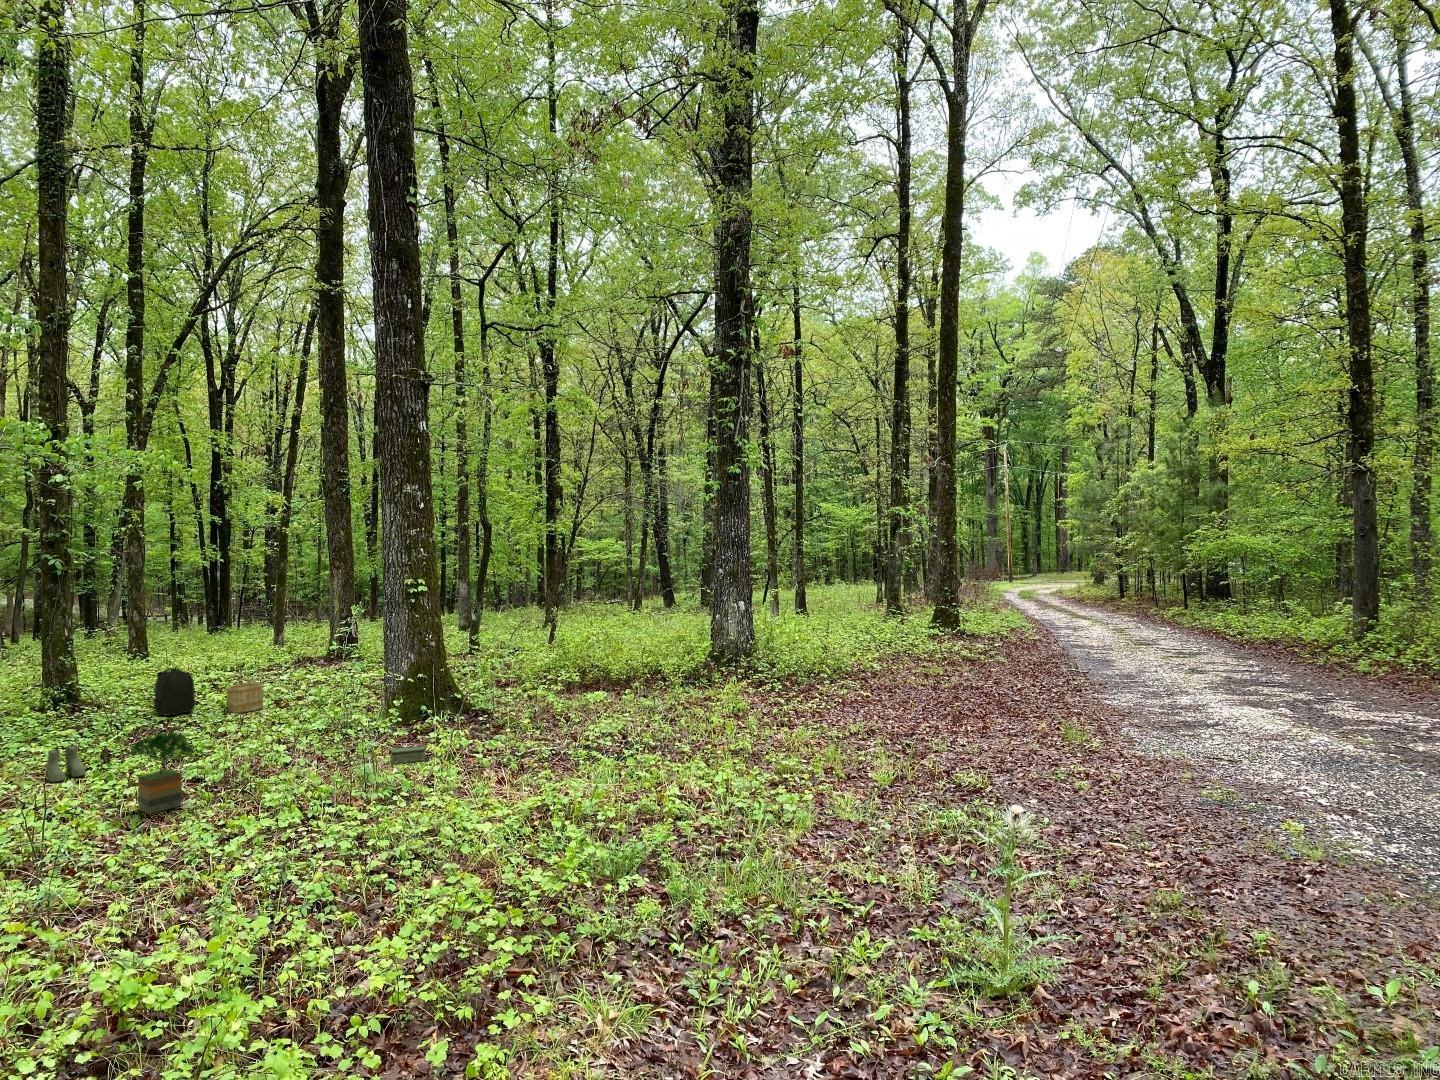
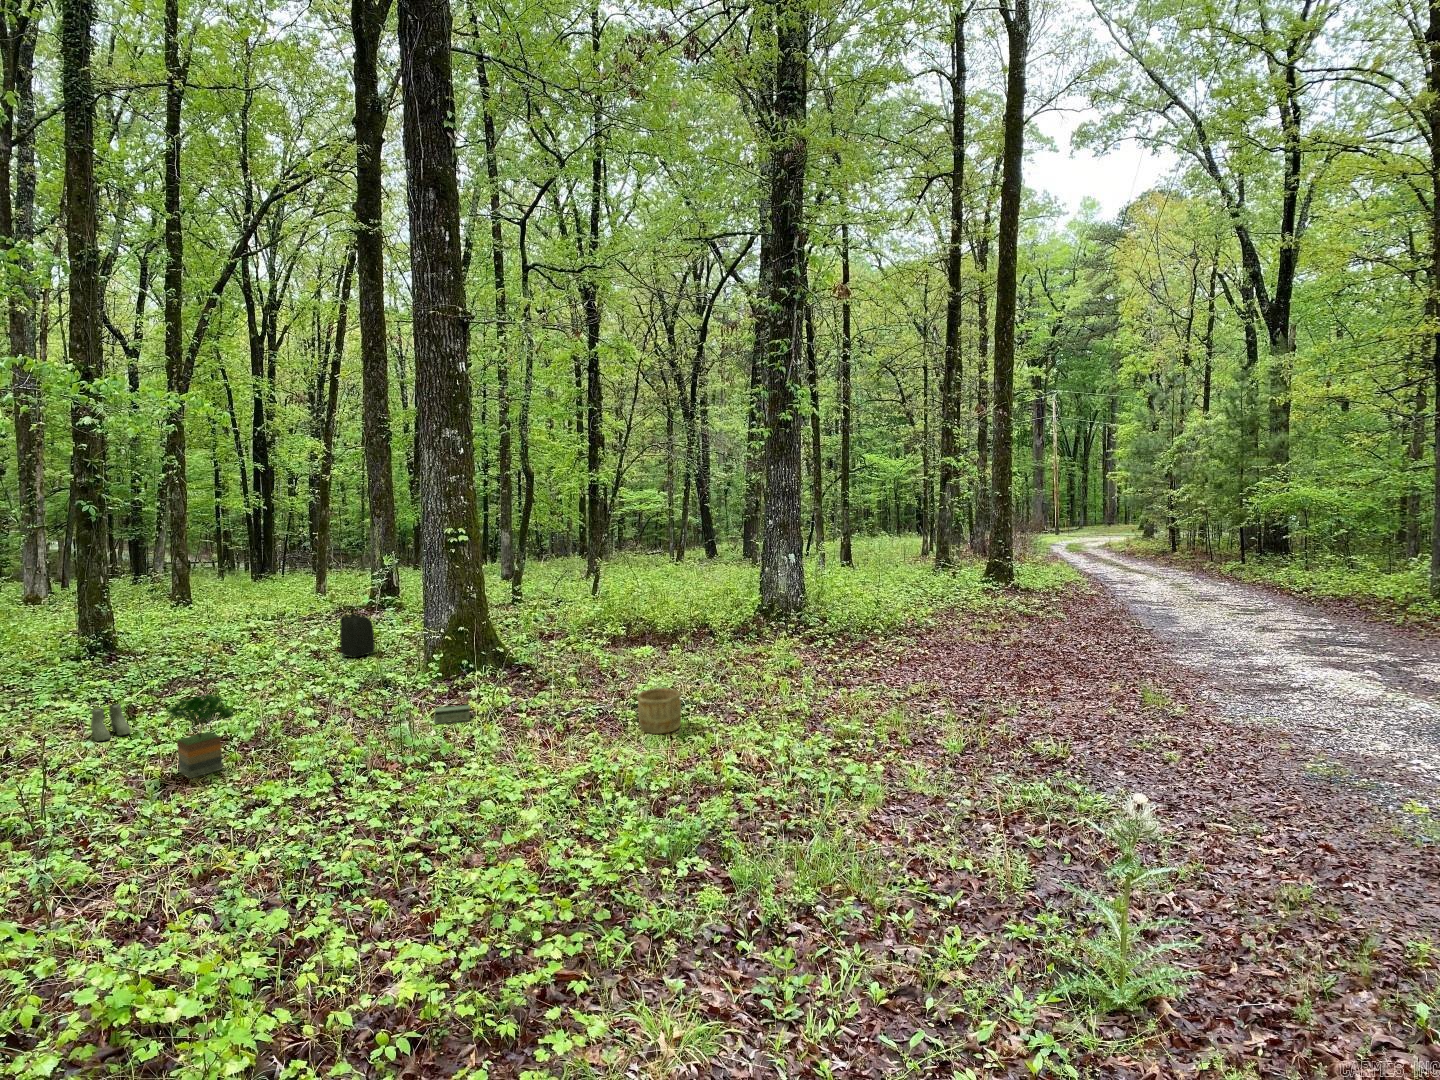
backpack: present [154,668,195,716] -> present [340,613,375,657]
wooden bucket: present [226,682,263,713] -> present [637,688,681,734]

